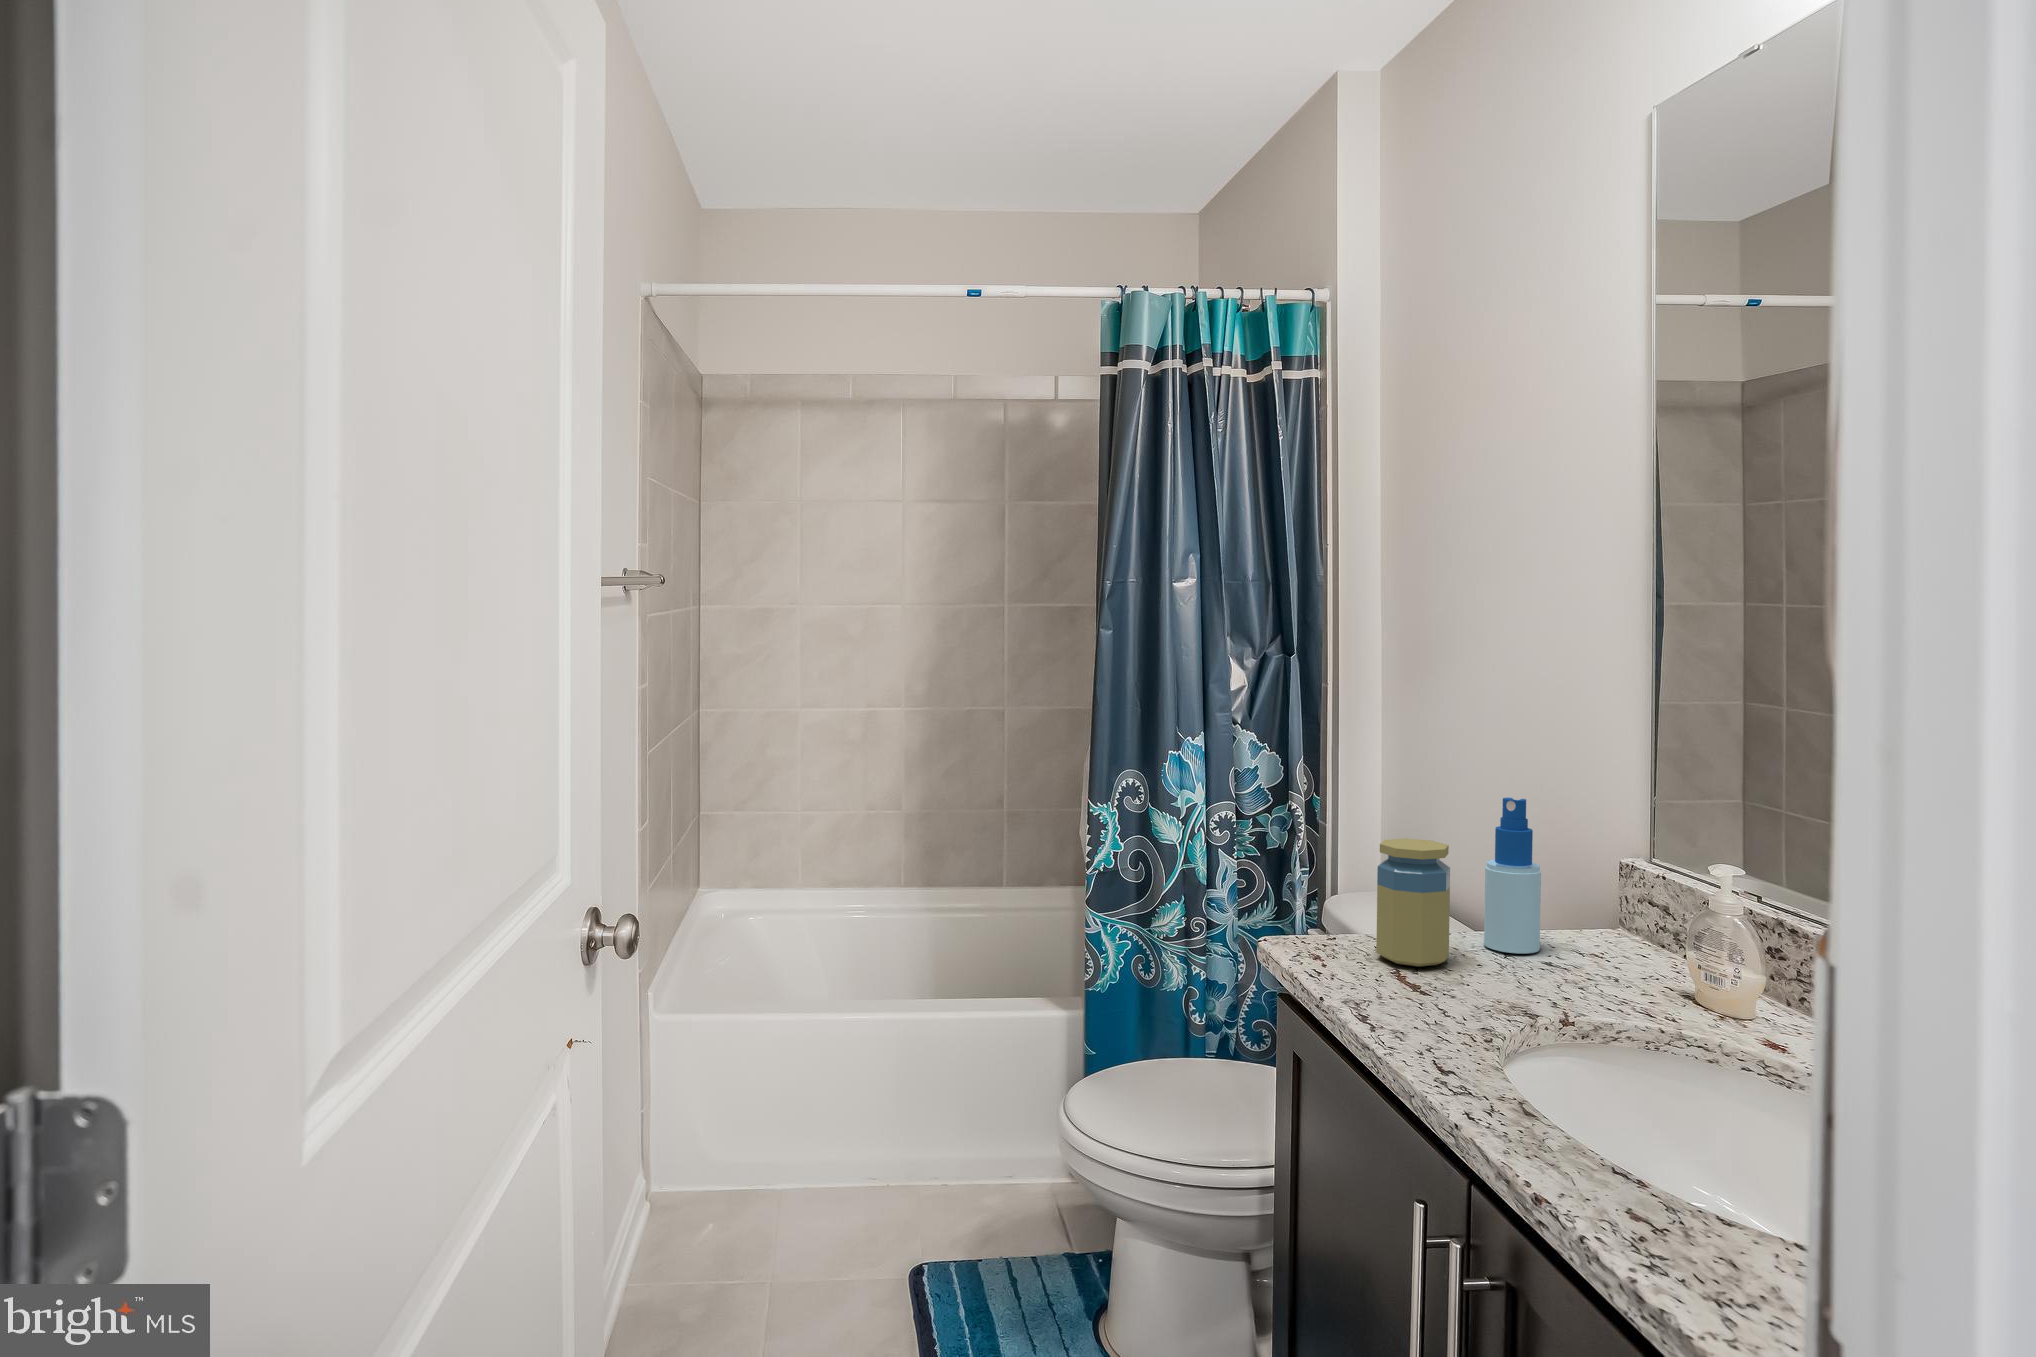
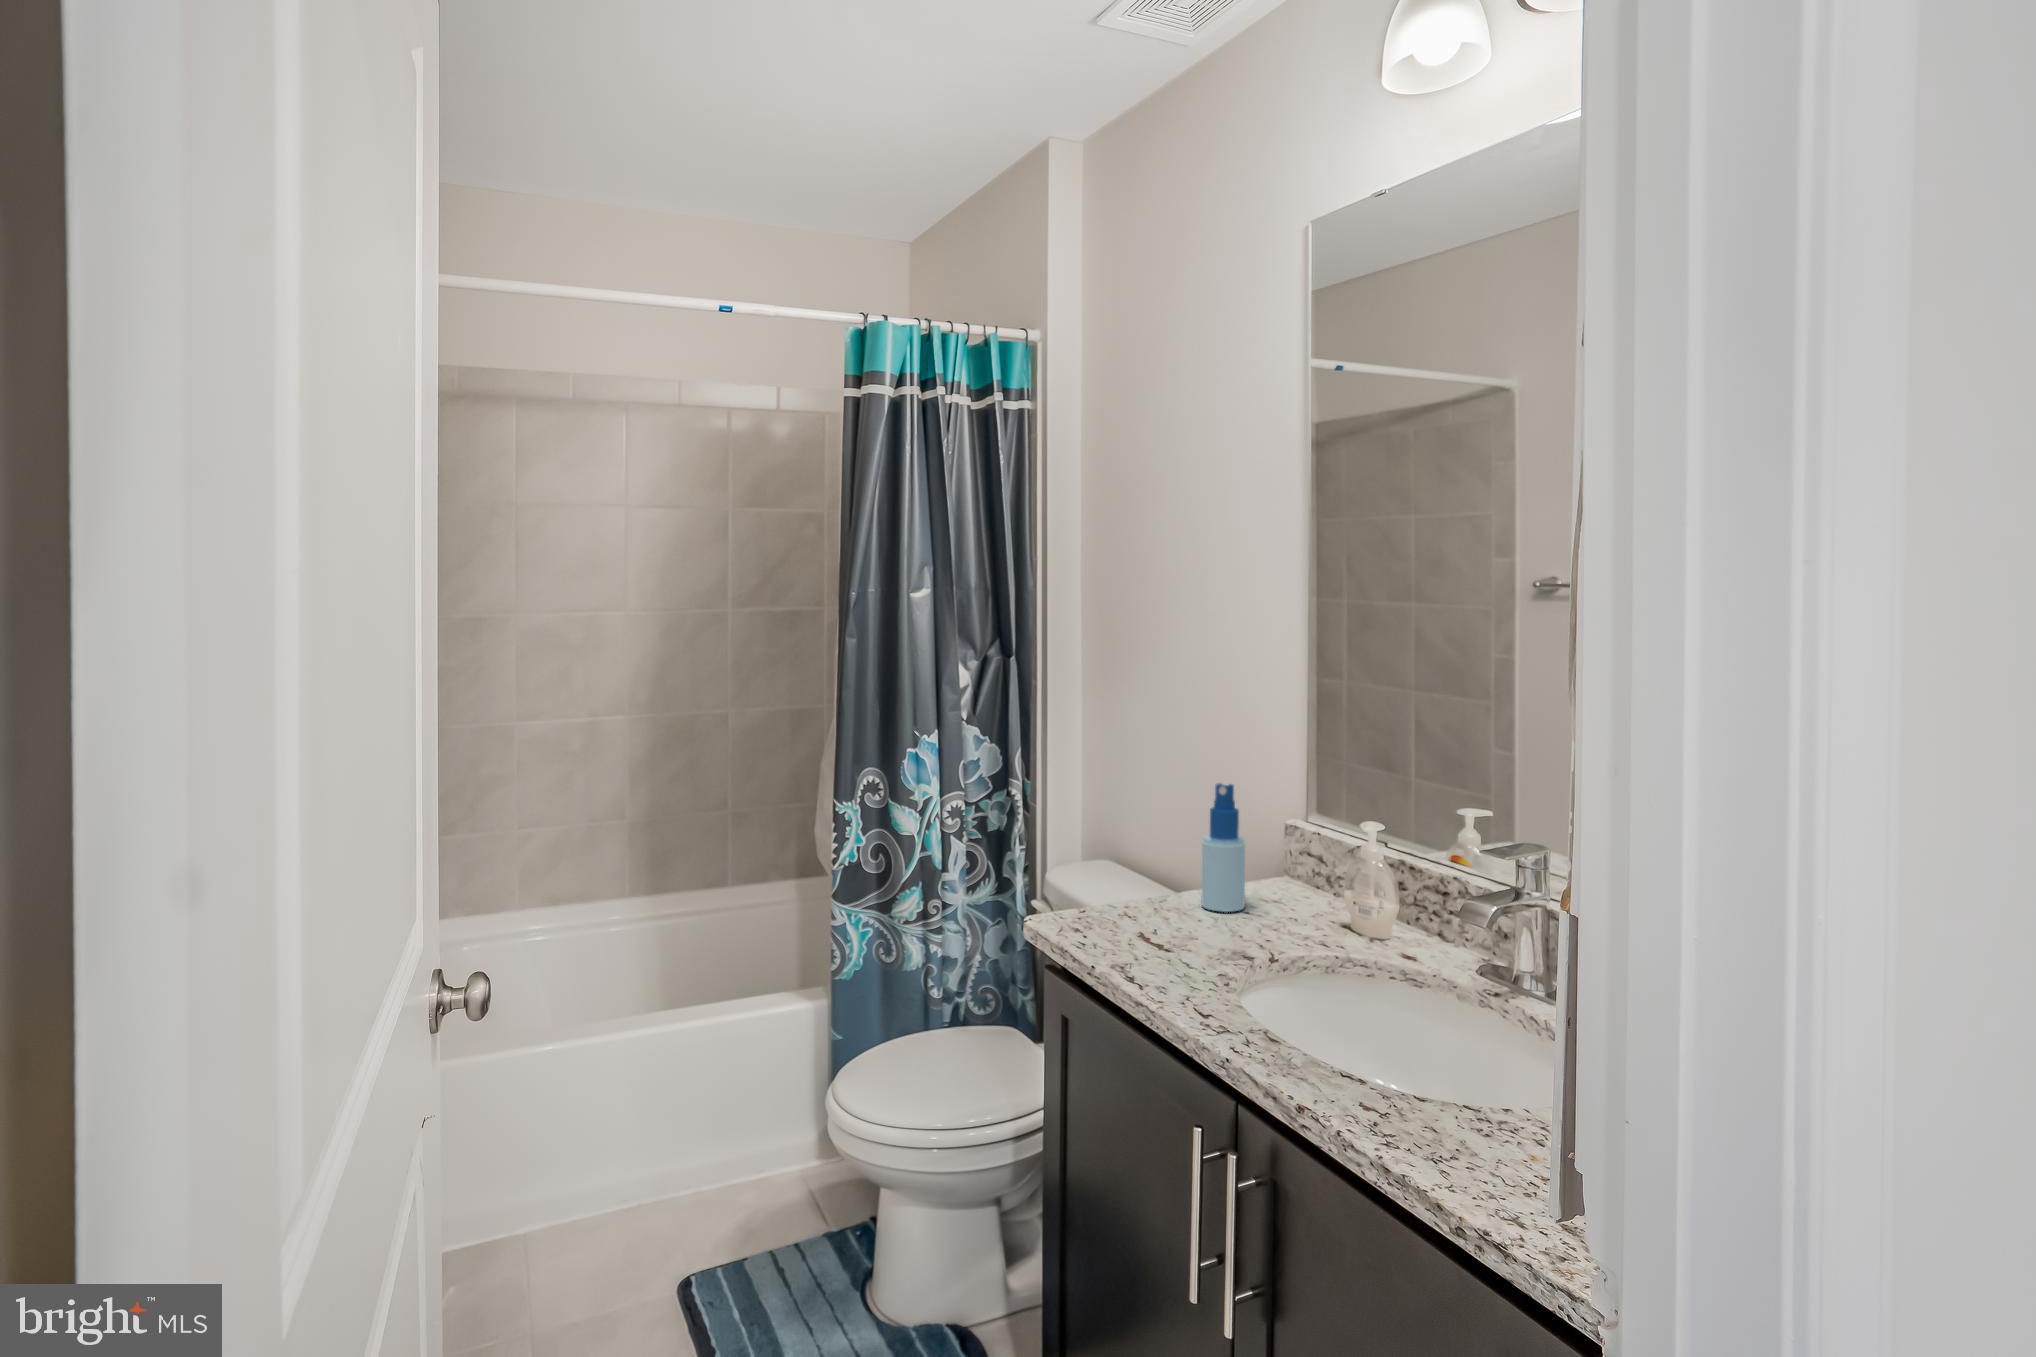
jar: present [1376,839,1450,967] -> none [1123,822,1180,929]

